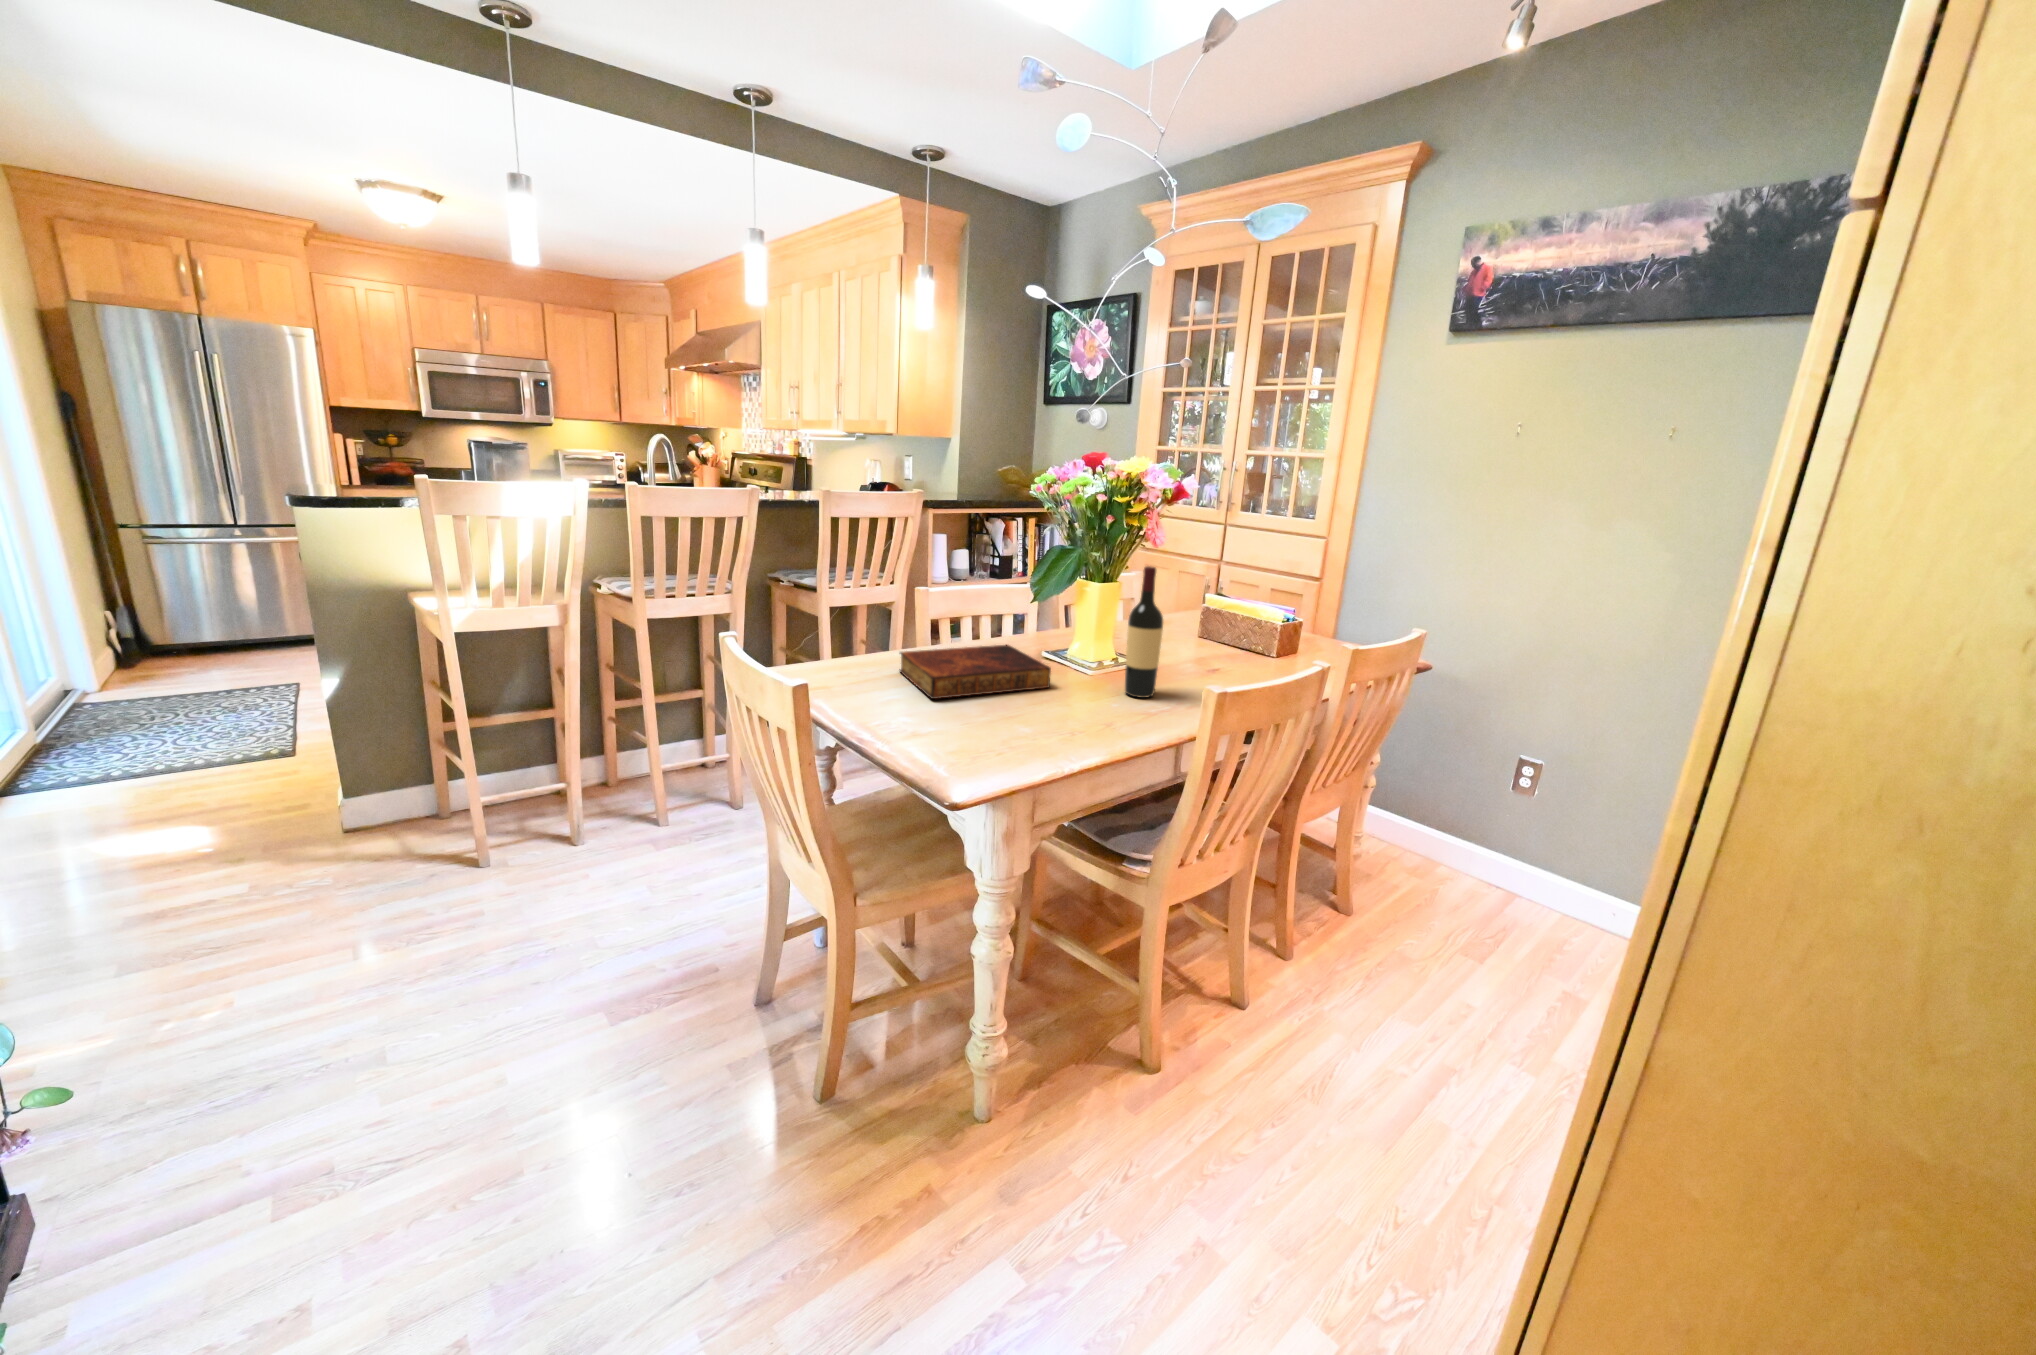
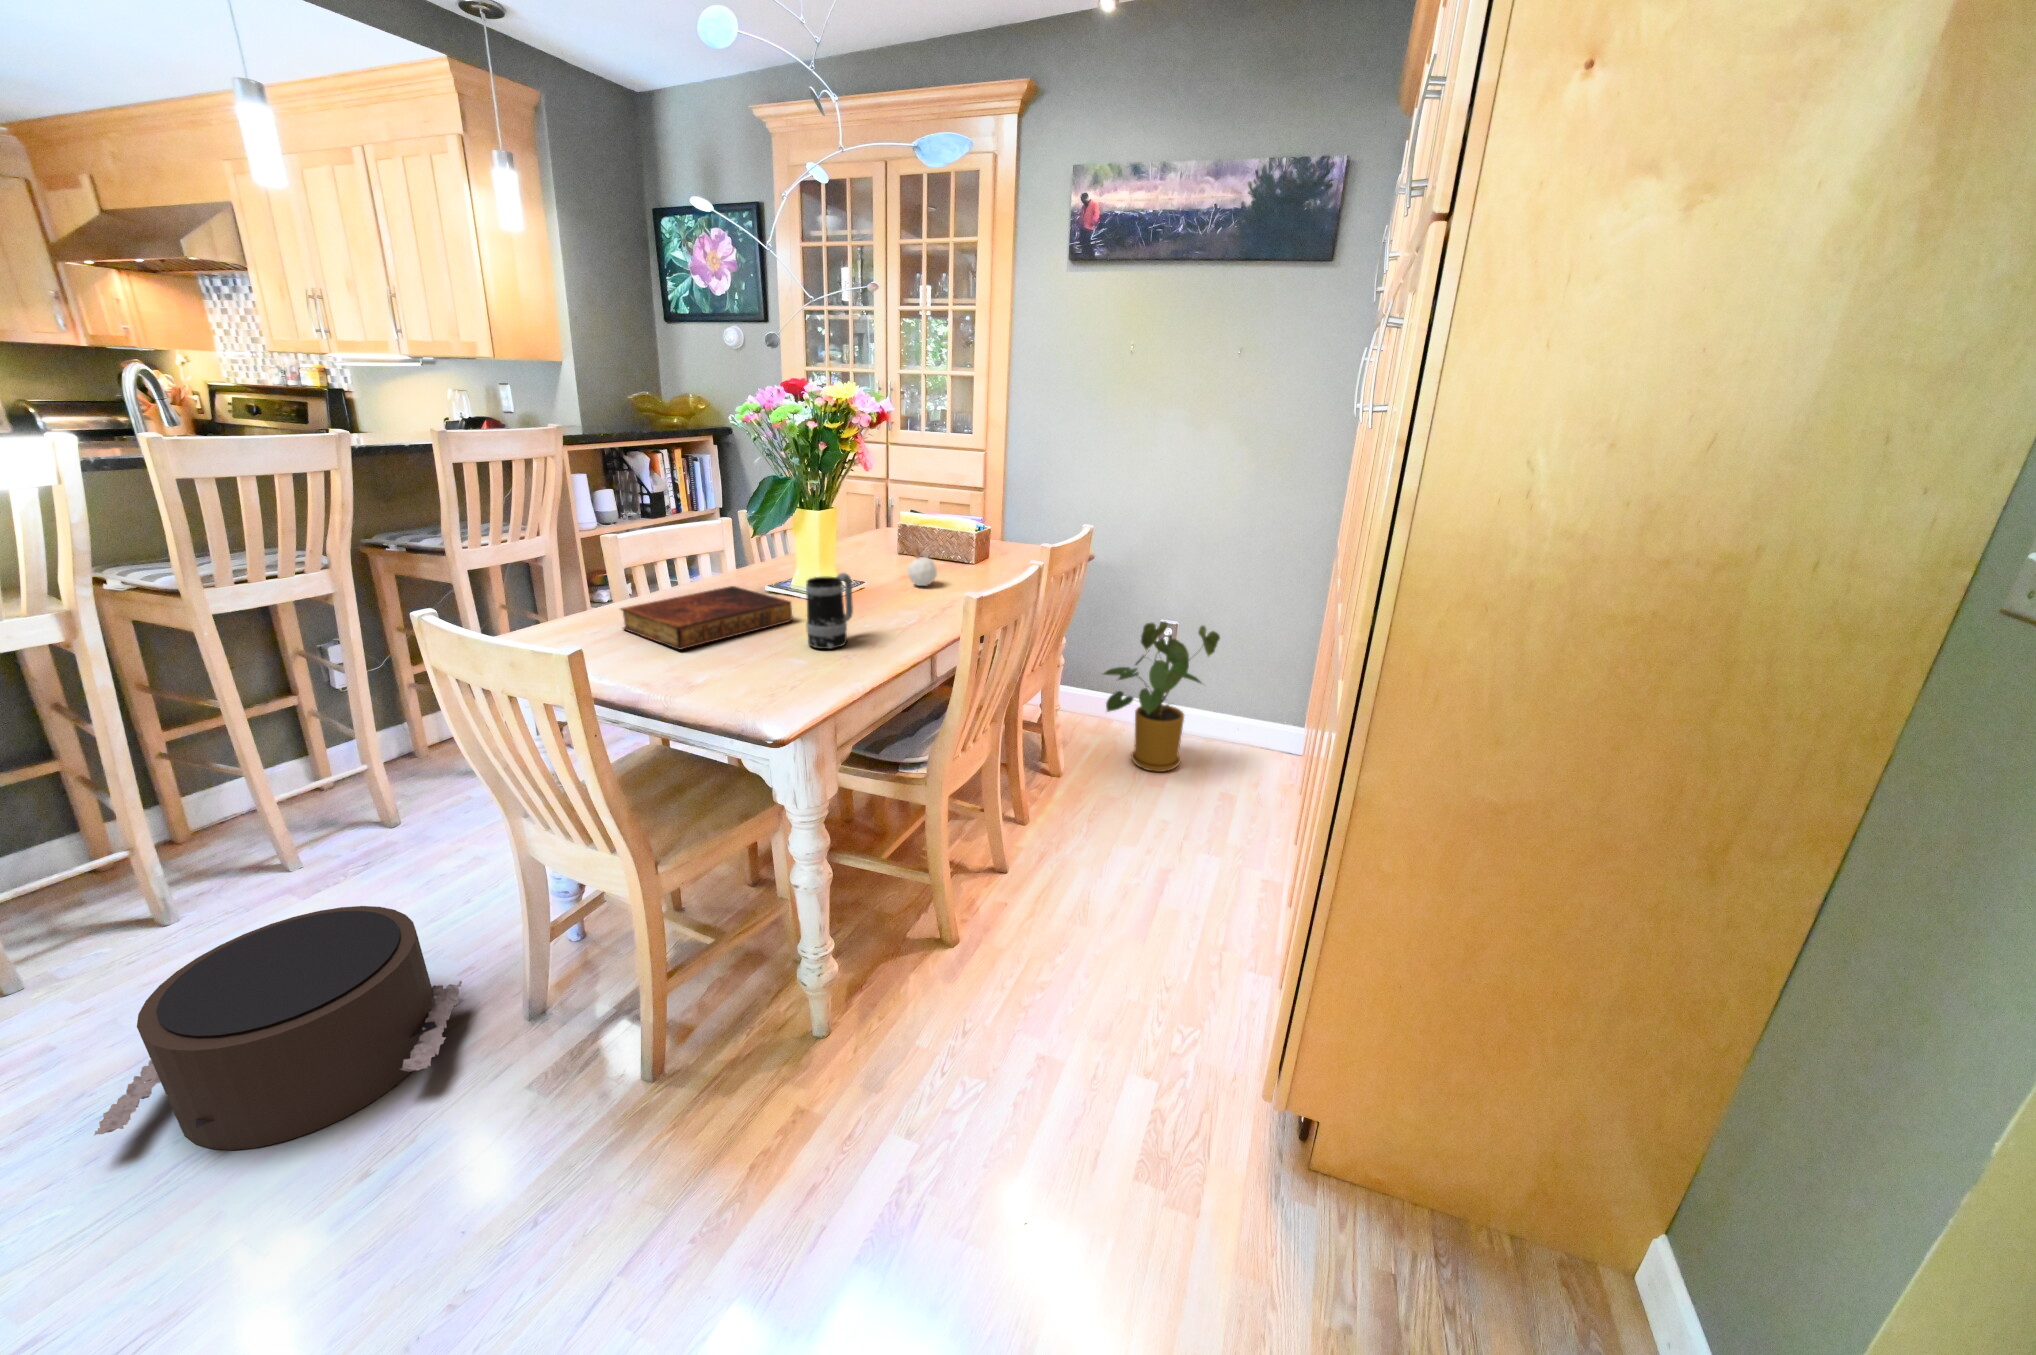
wine bottle: present [1125,566,1163,698] -> none [860,492,893,617]
candle: none [1187,615,1219,671] -> present [908,540,937,586]
mug: none [1050,646,1106,723] -> present [806,573,853,649]
house plant: none [1410,753,1591,940] -> present [1104,621,1220,772]
pouf: none [455,865,717,1053] -> present [94,906,462,1150]

